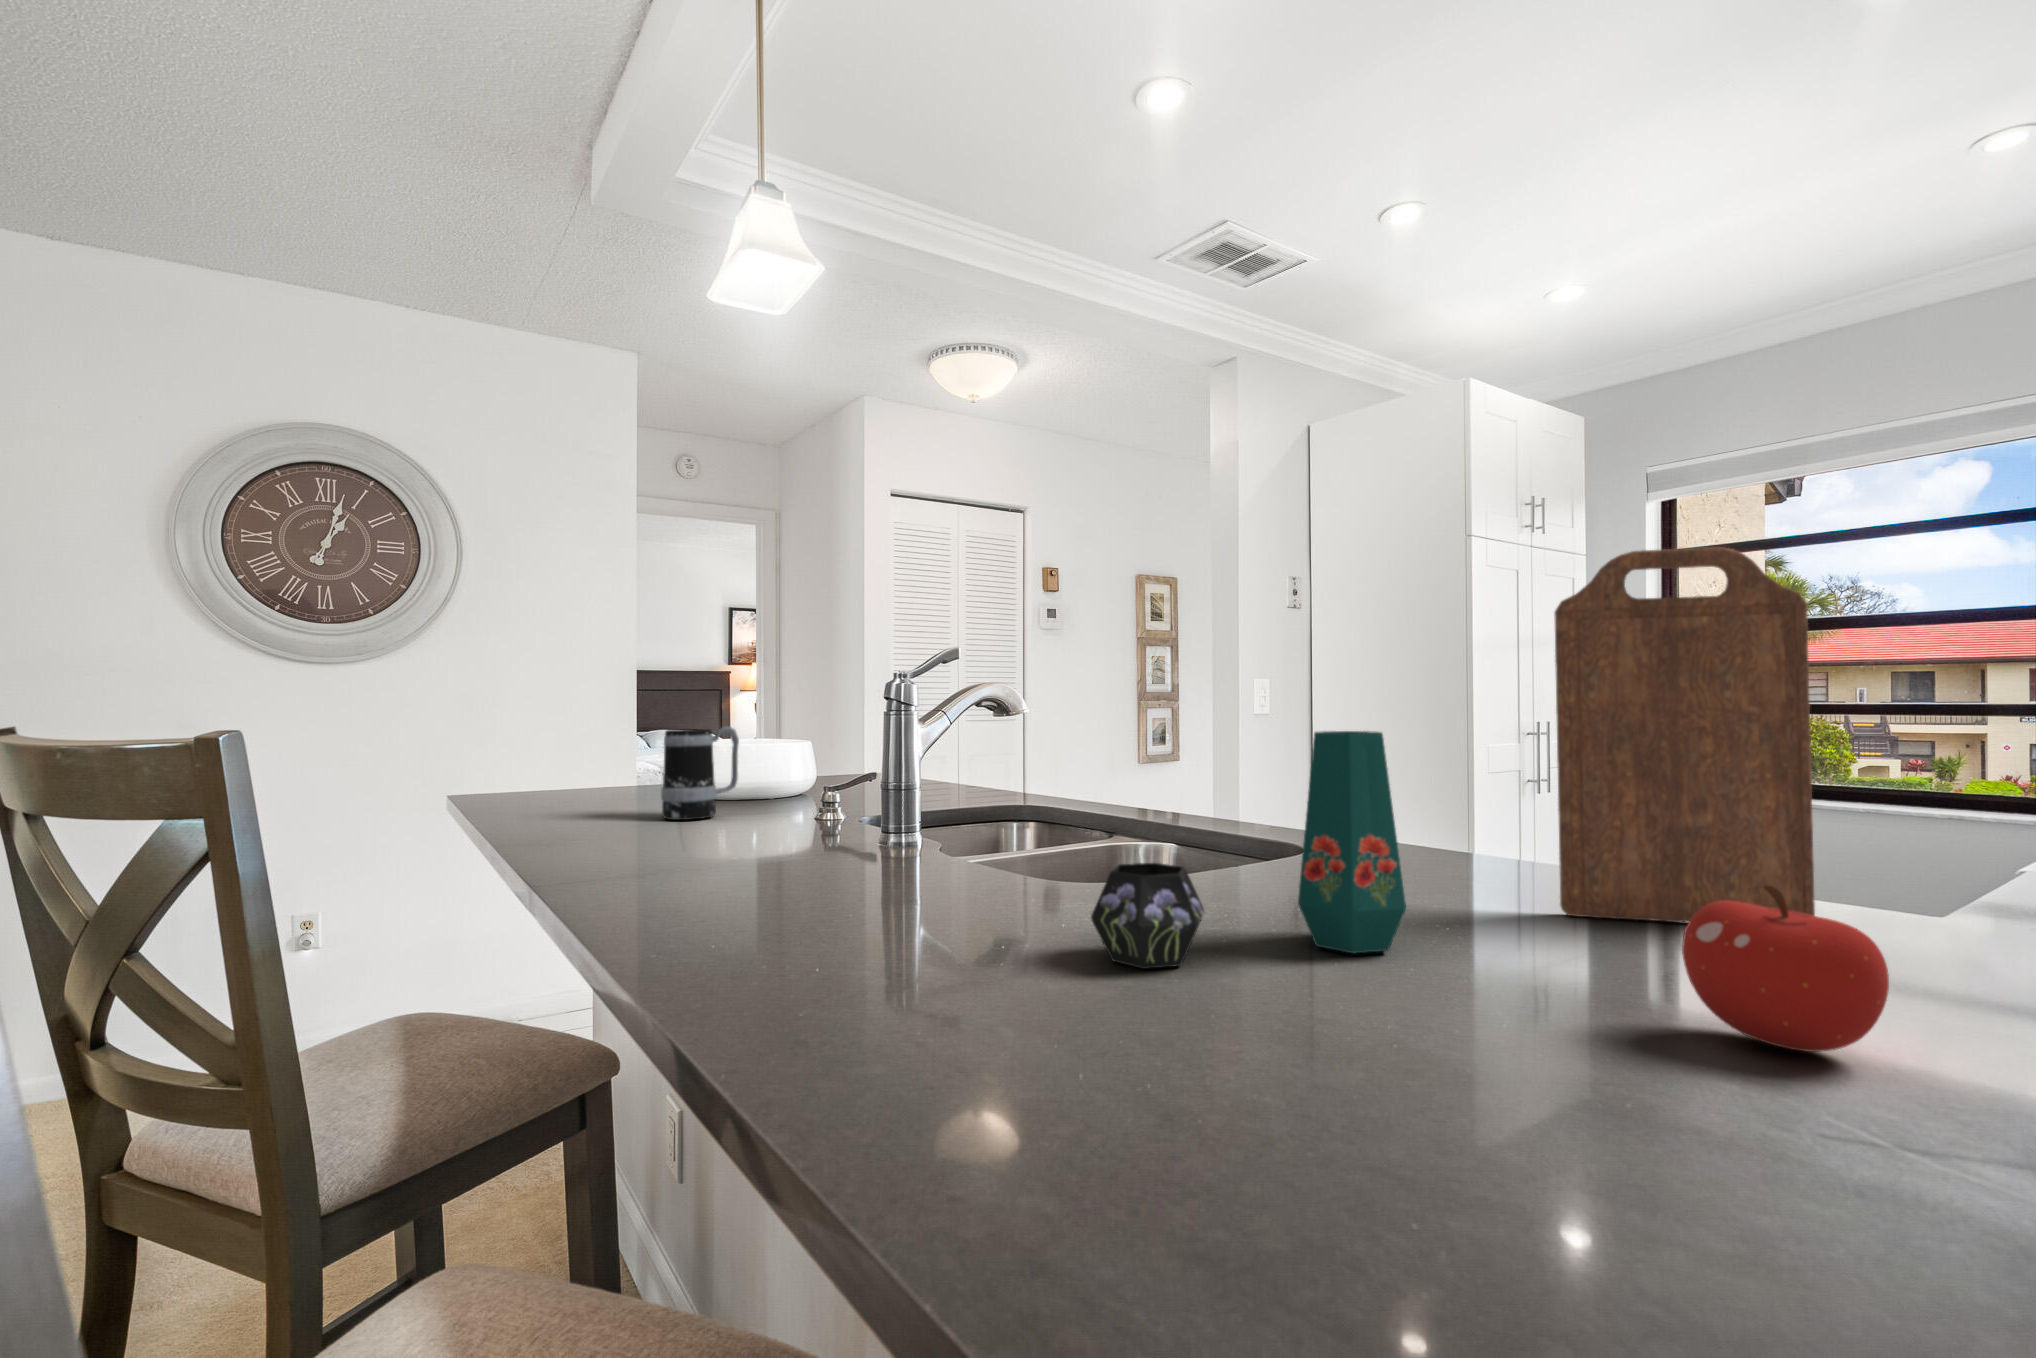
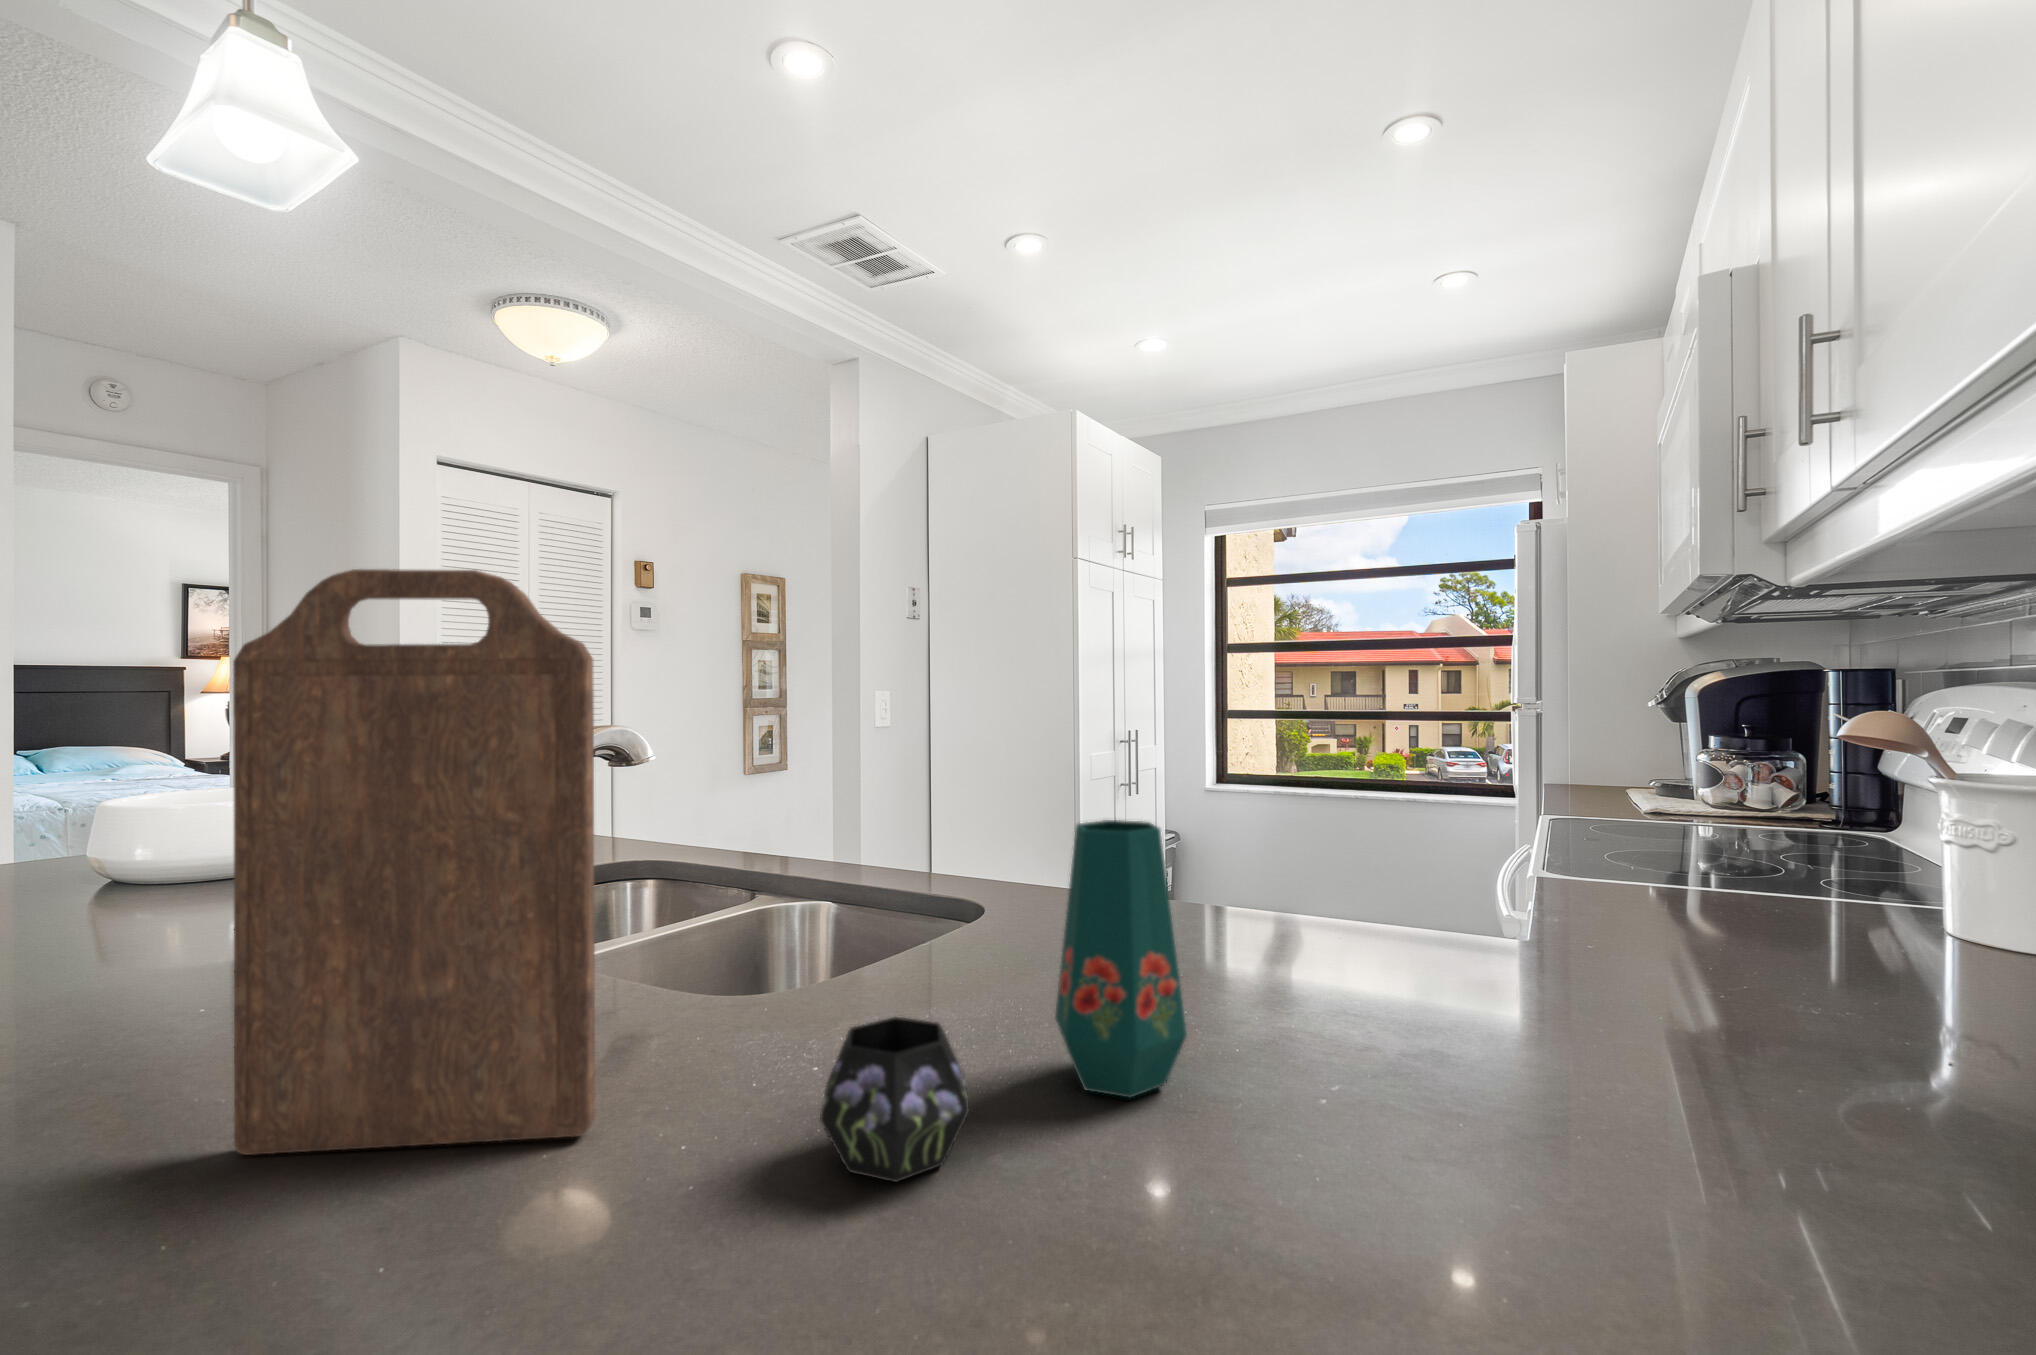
cutting board: present [1555,547,1815,922] -> present [233,569,595,1155]
mug: present [661,726,739,820] -> none [60,788,210,936]
fruit: present [1682,885,1889,1052] -> none [1512,1016,1718,1192]

